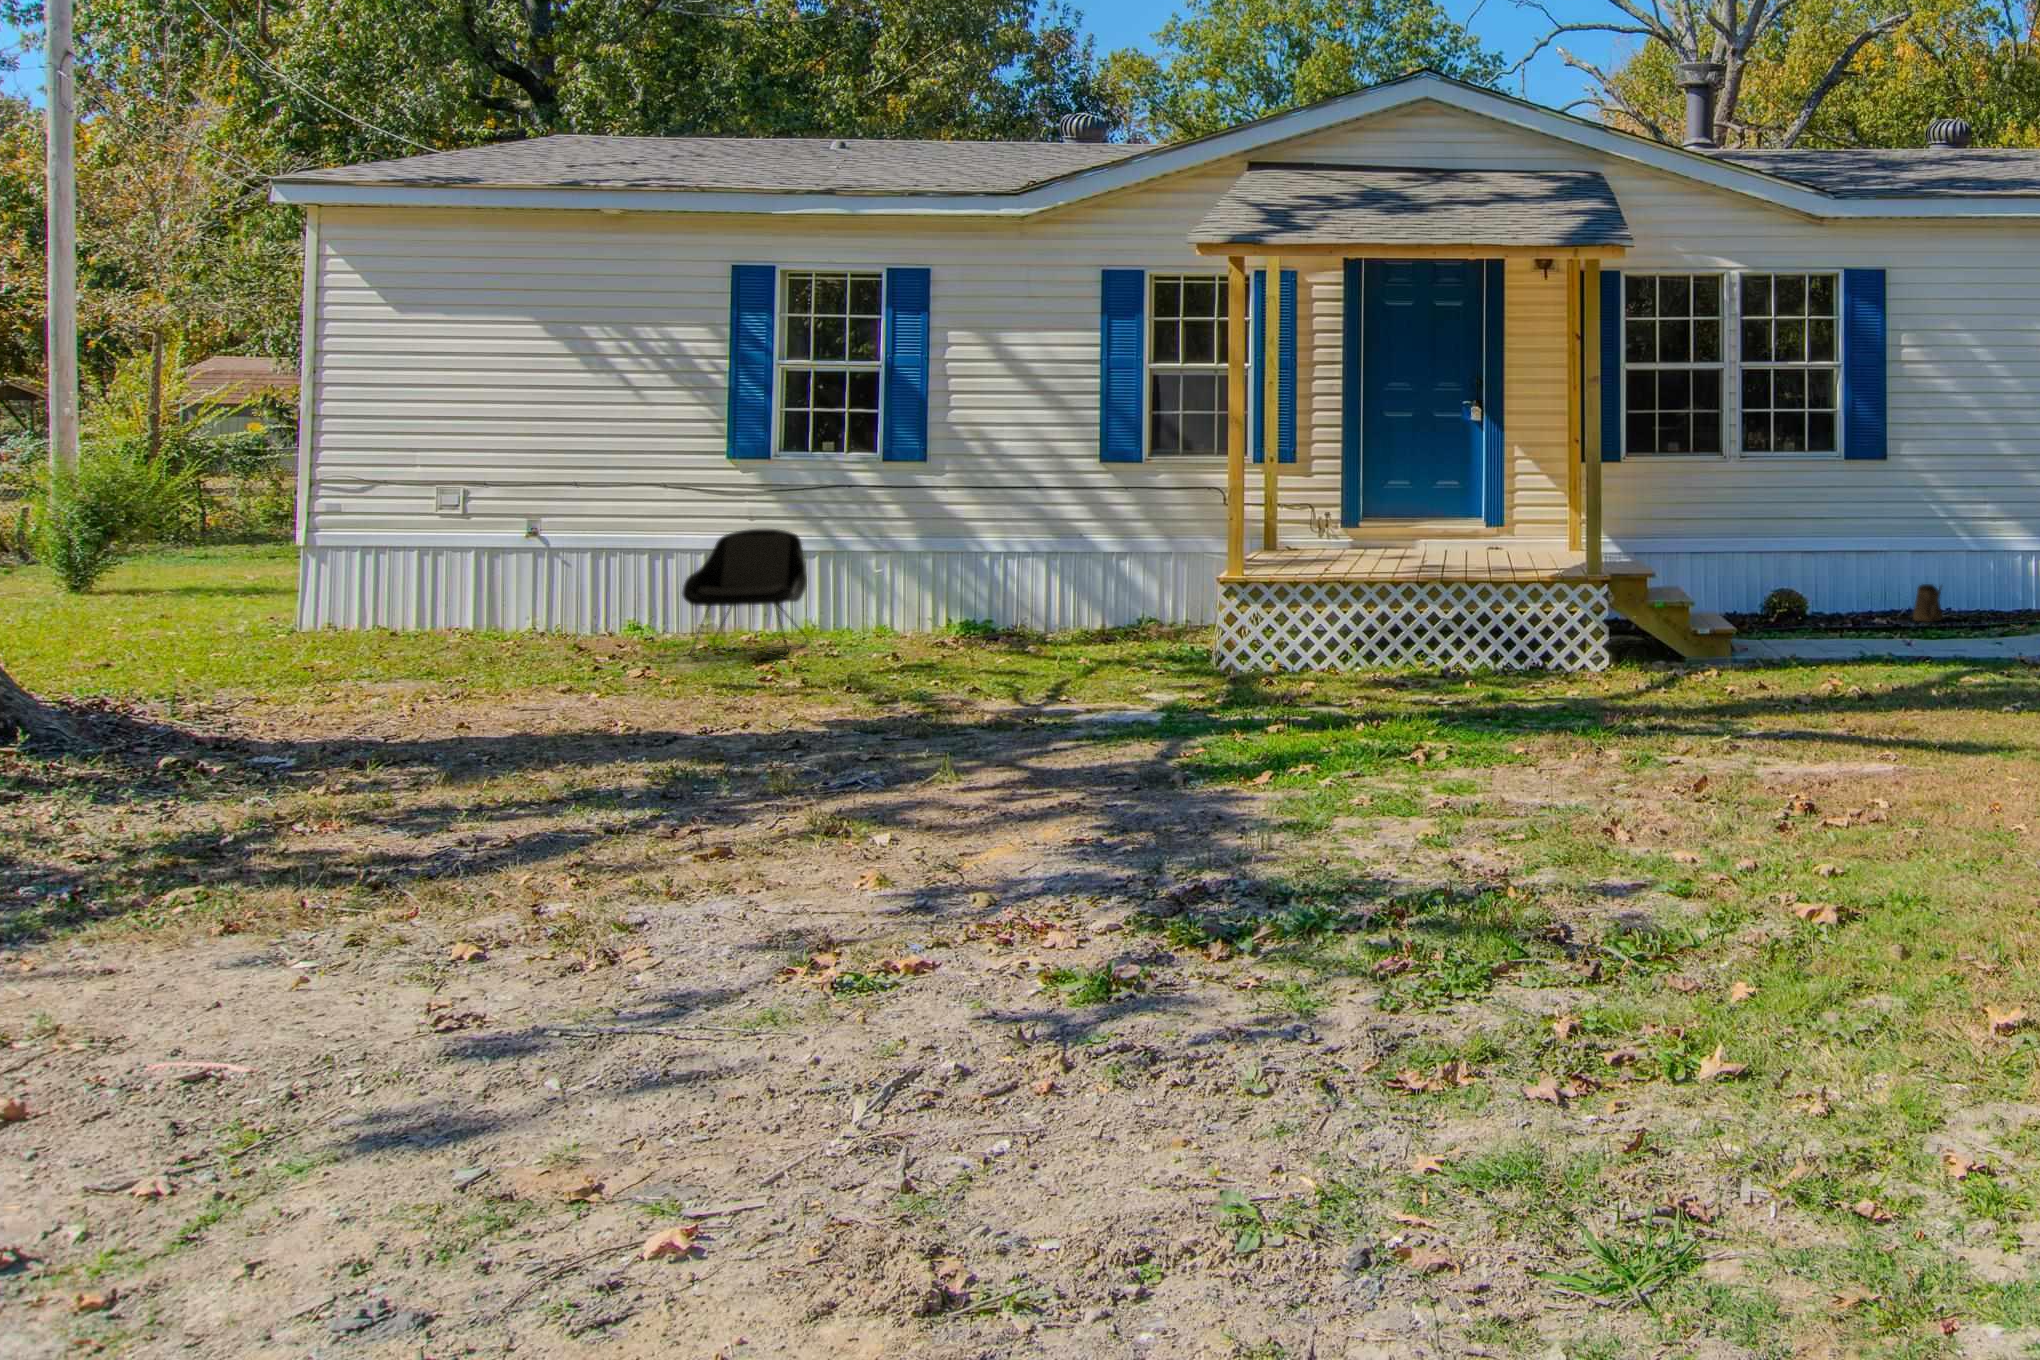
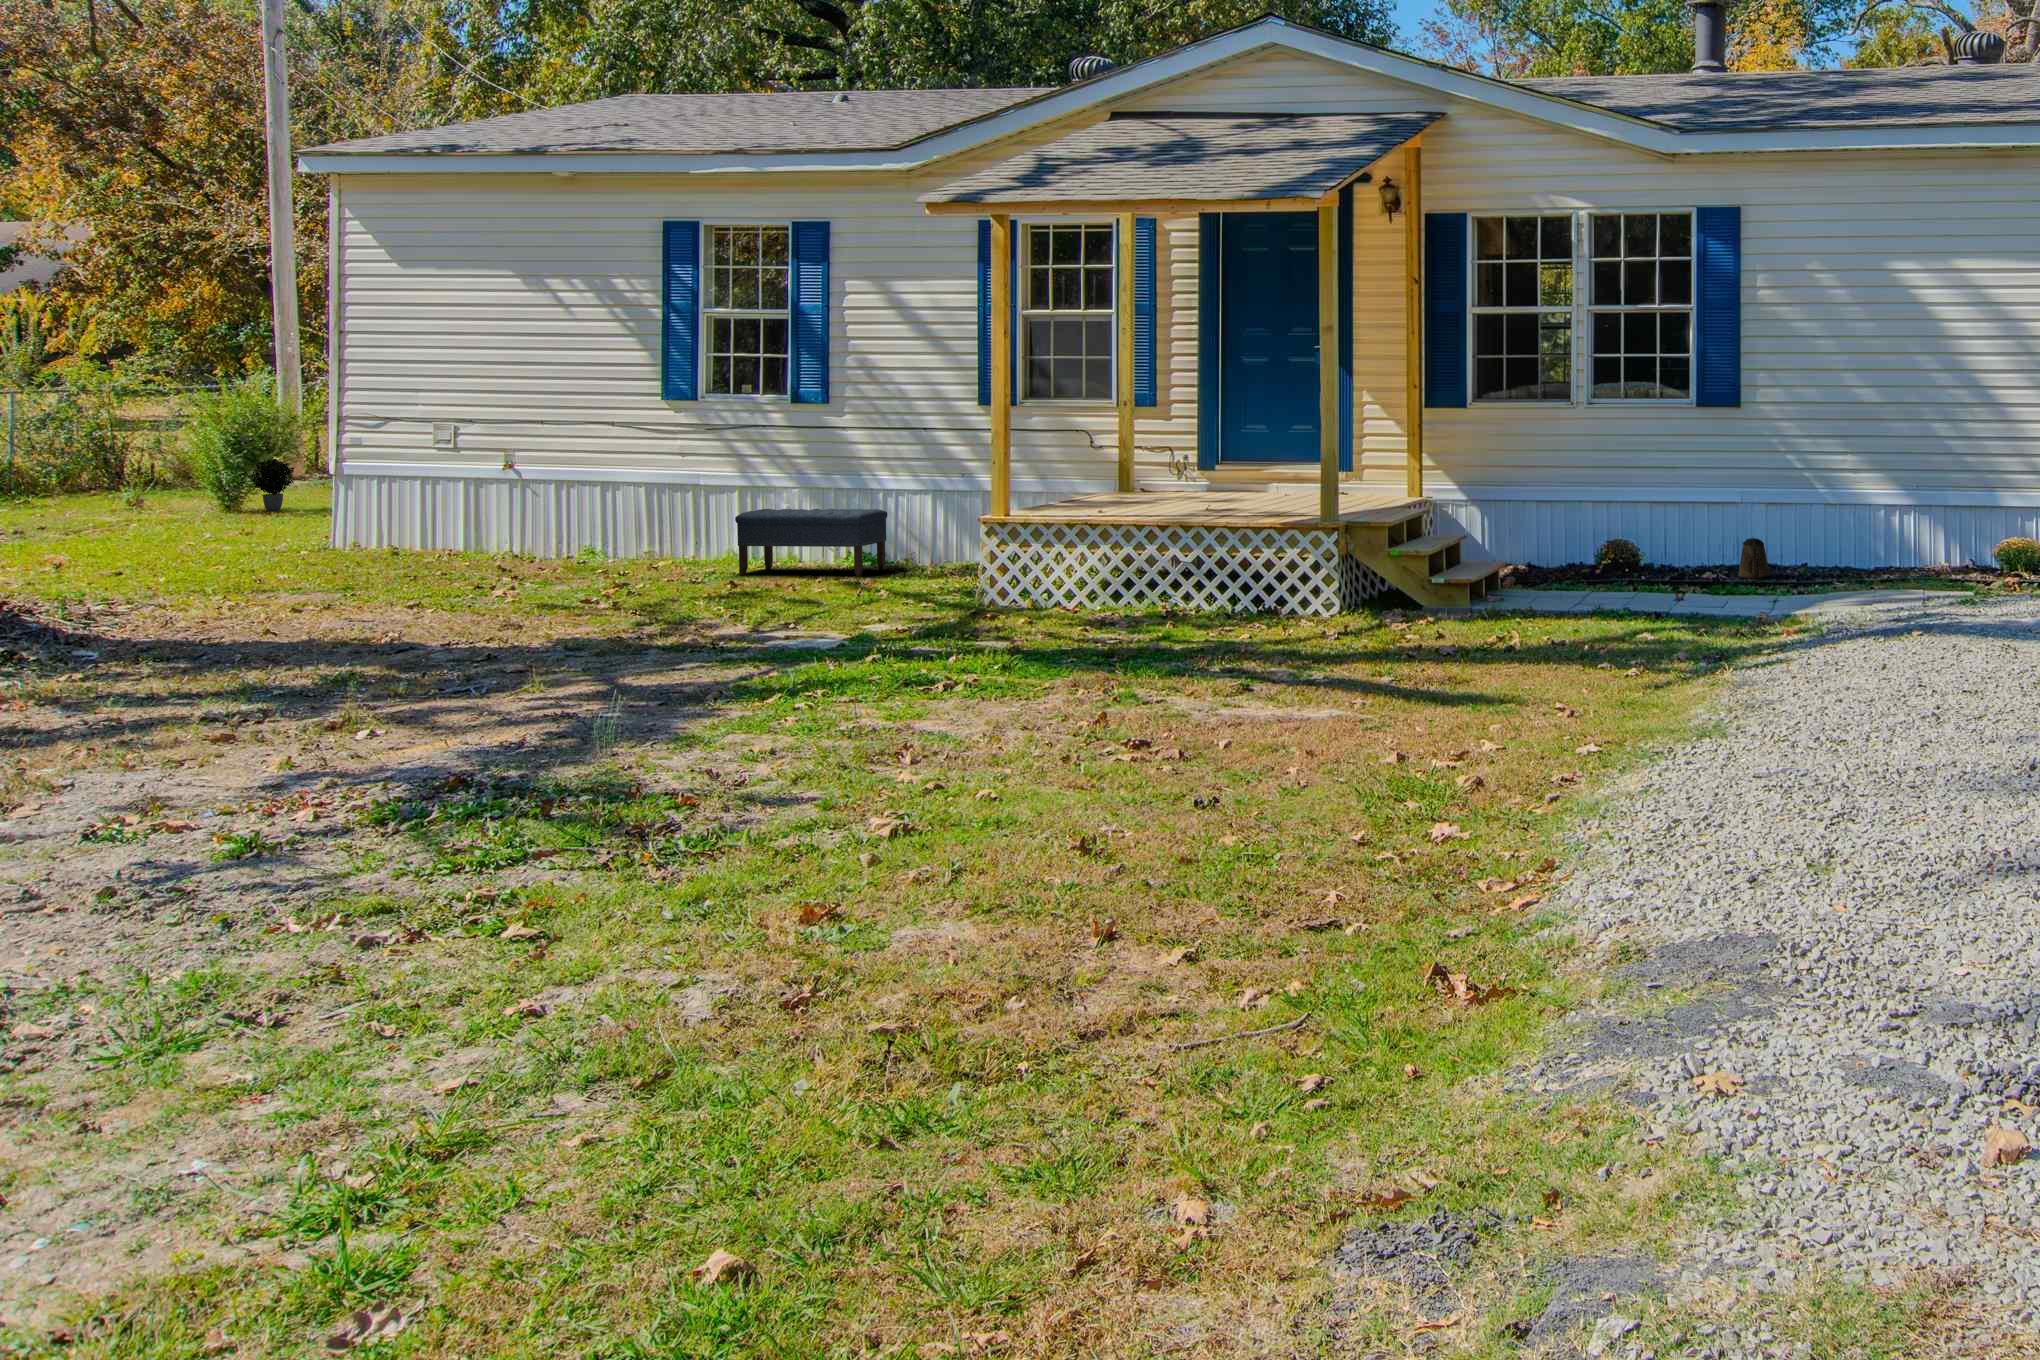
lounge chair: present [682,529,808,661] -> none [579,463,713,580]
potted plant: none [51,531,106,596] -> present [251,459,294,511]
bench: none [858,575,1017,651] -> present [735,509,887,576]

